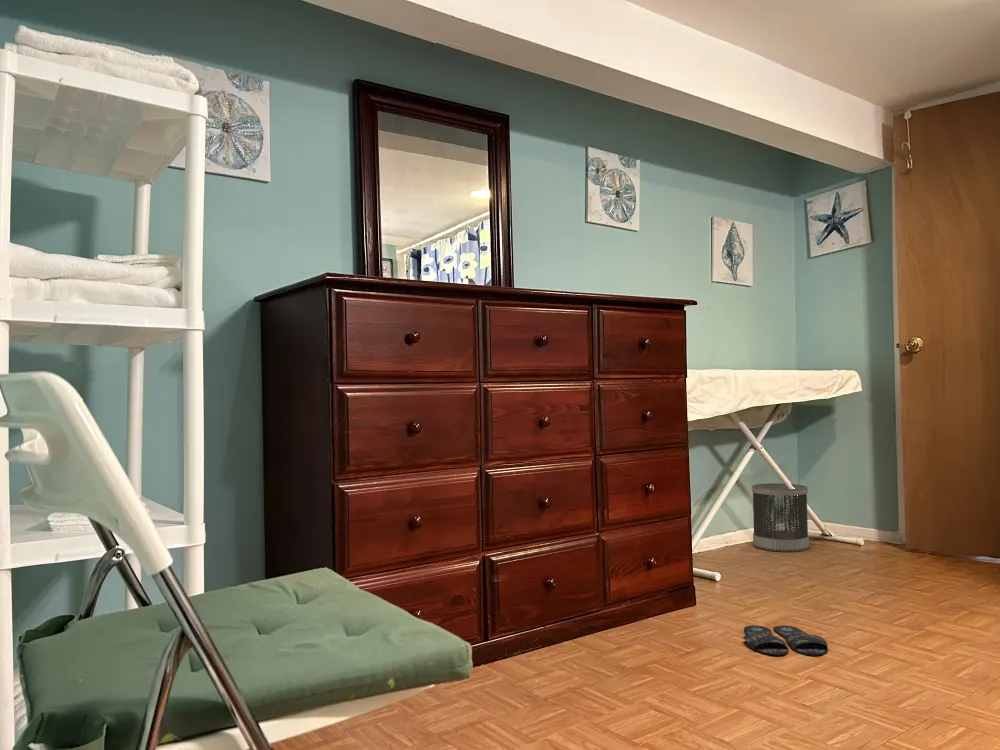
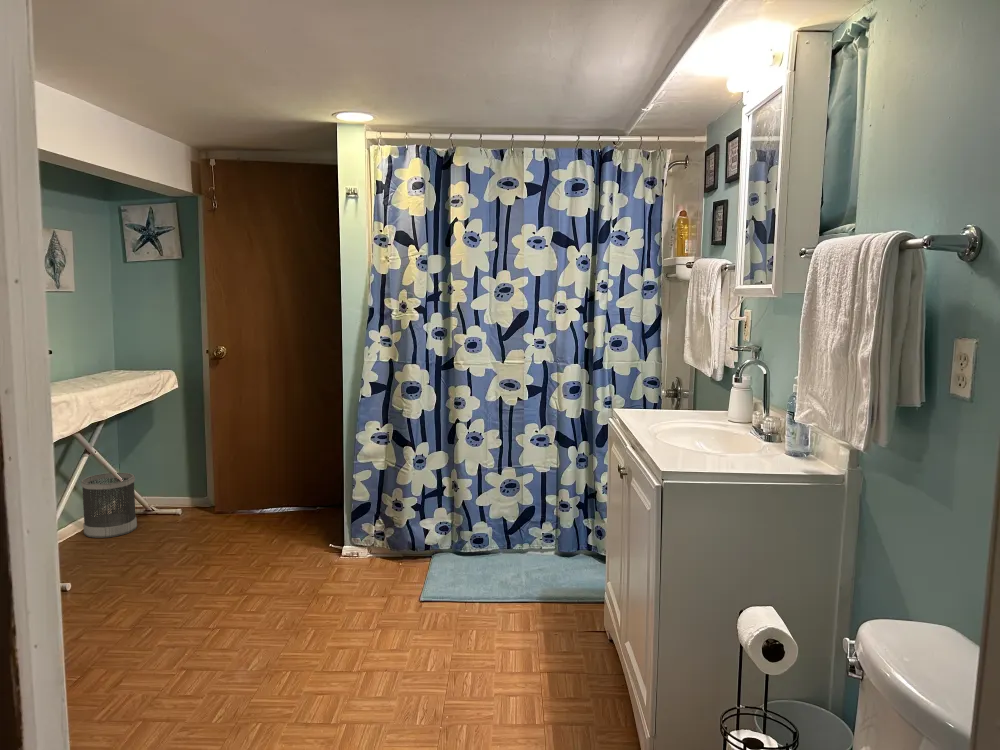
slippers: present [743,625,828,656] -> none [121,621,195,657]

